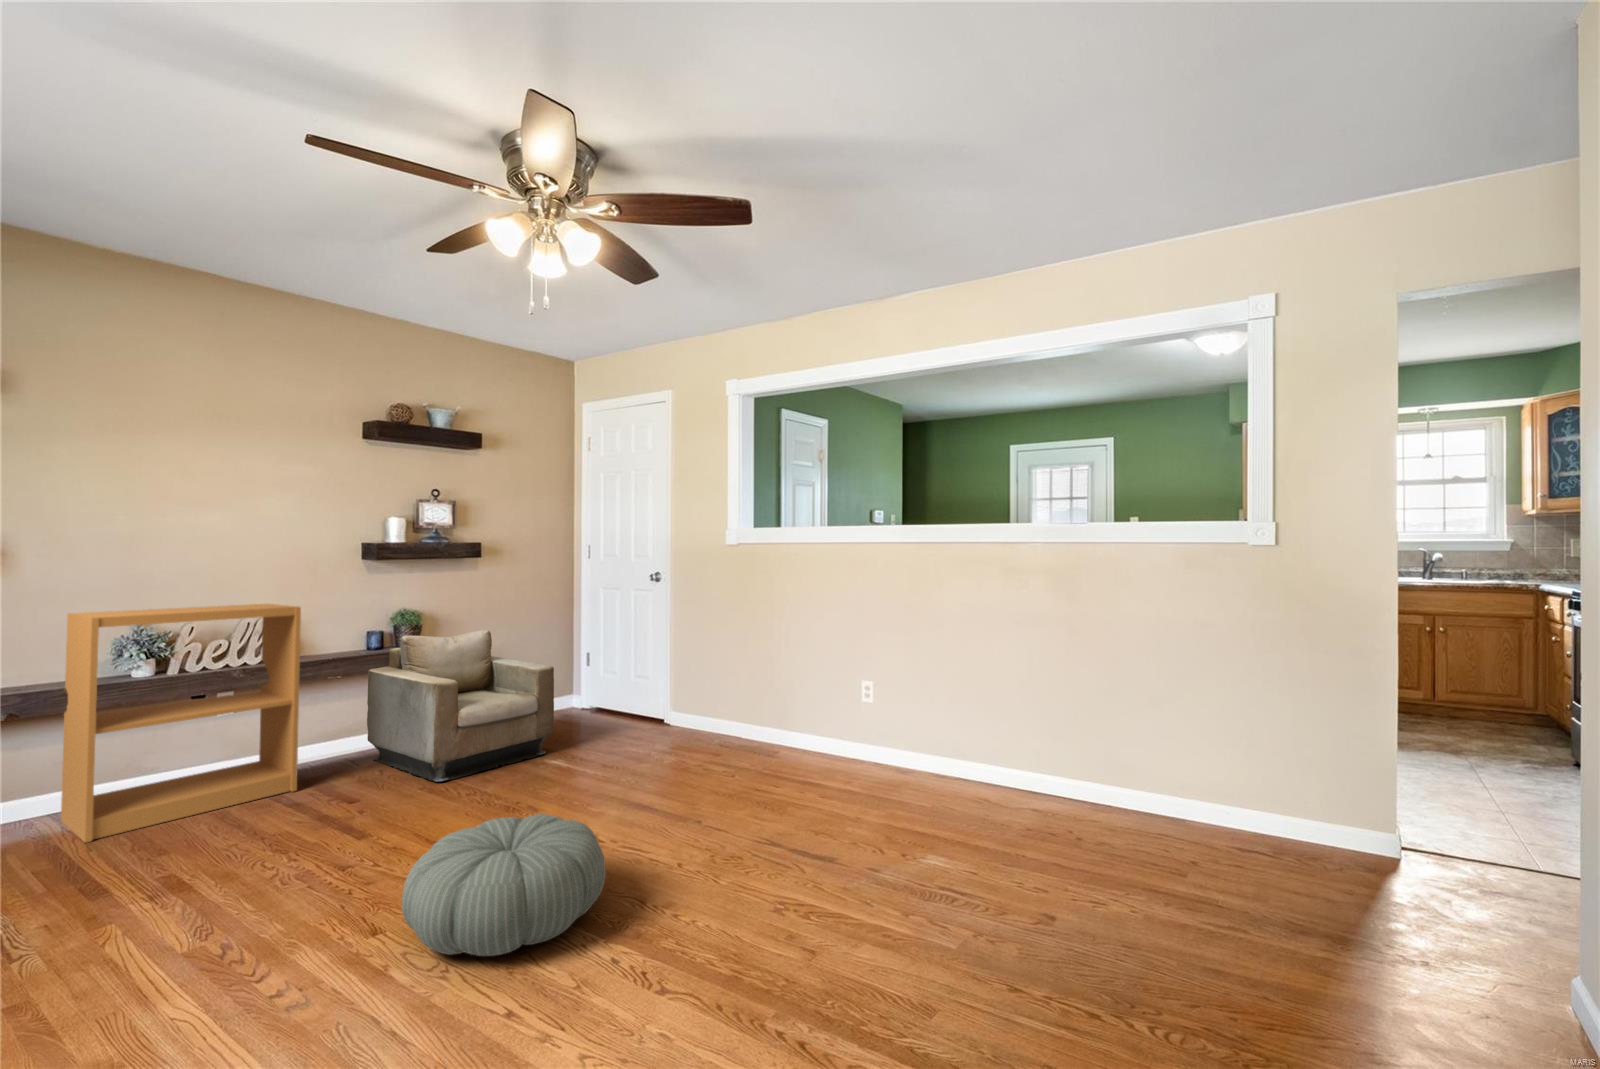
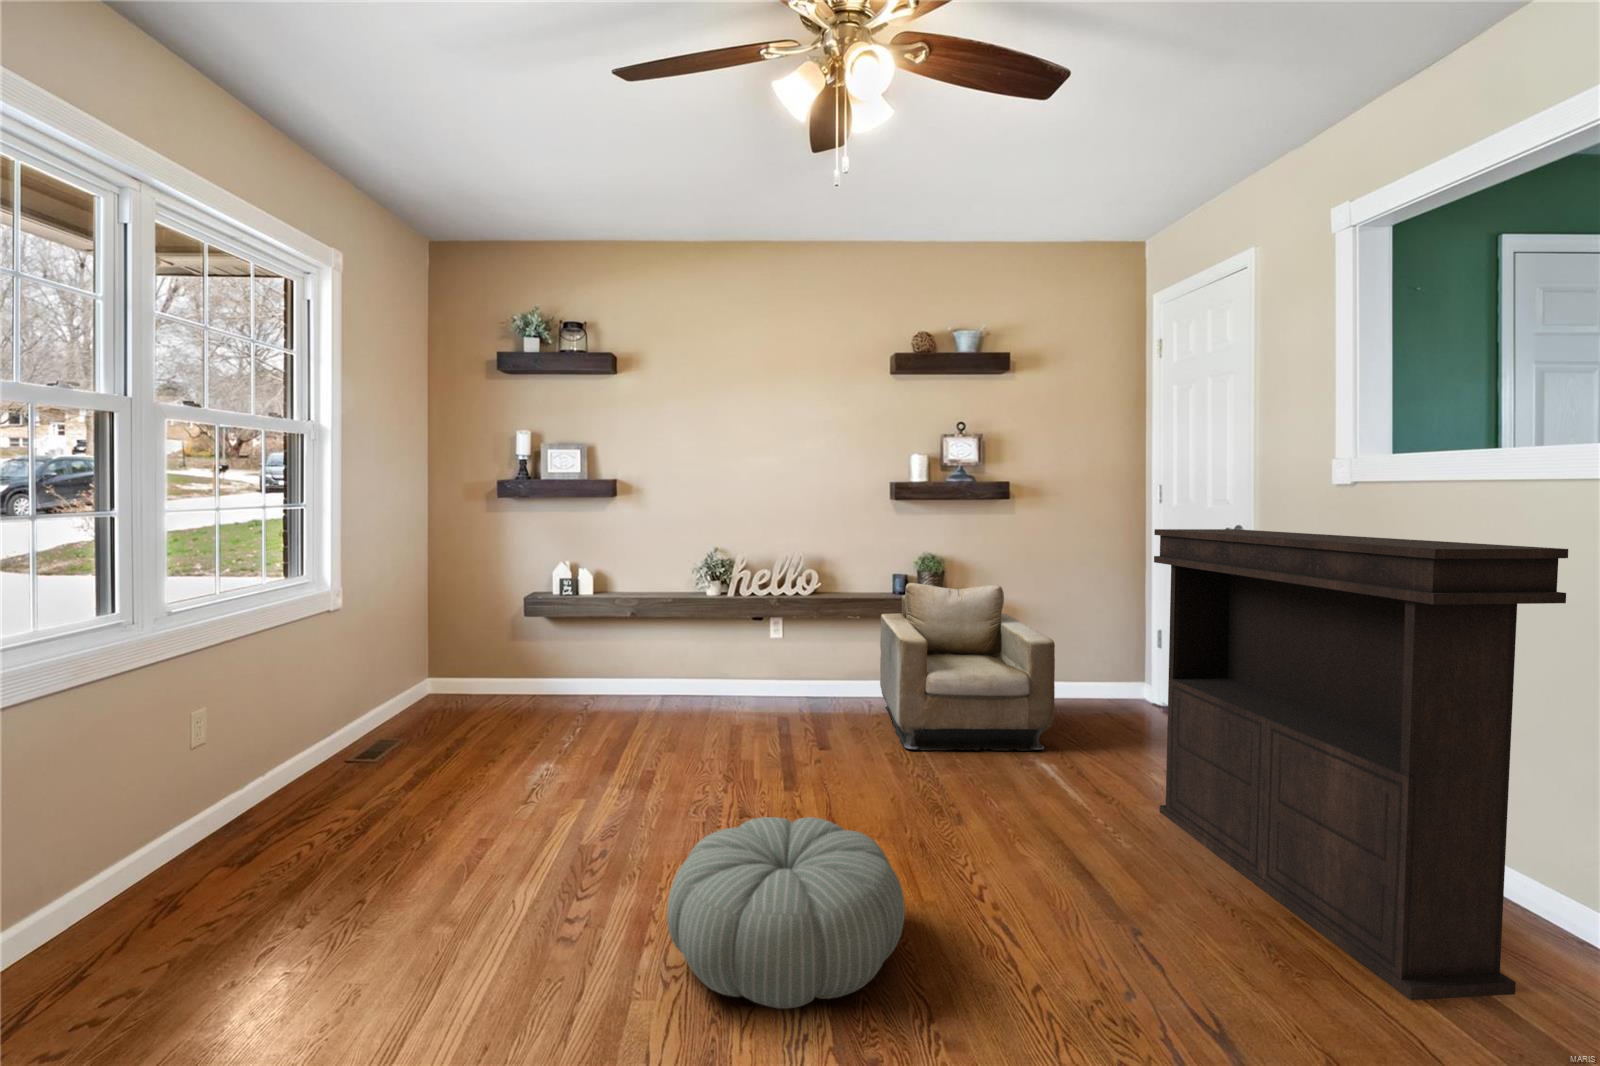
console table: none [642,576,842,799] -> present [1154,529,1568,1000]
bookshelf: present [61,604,301,842] -> none [661,541,805,720]

